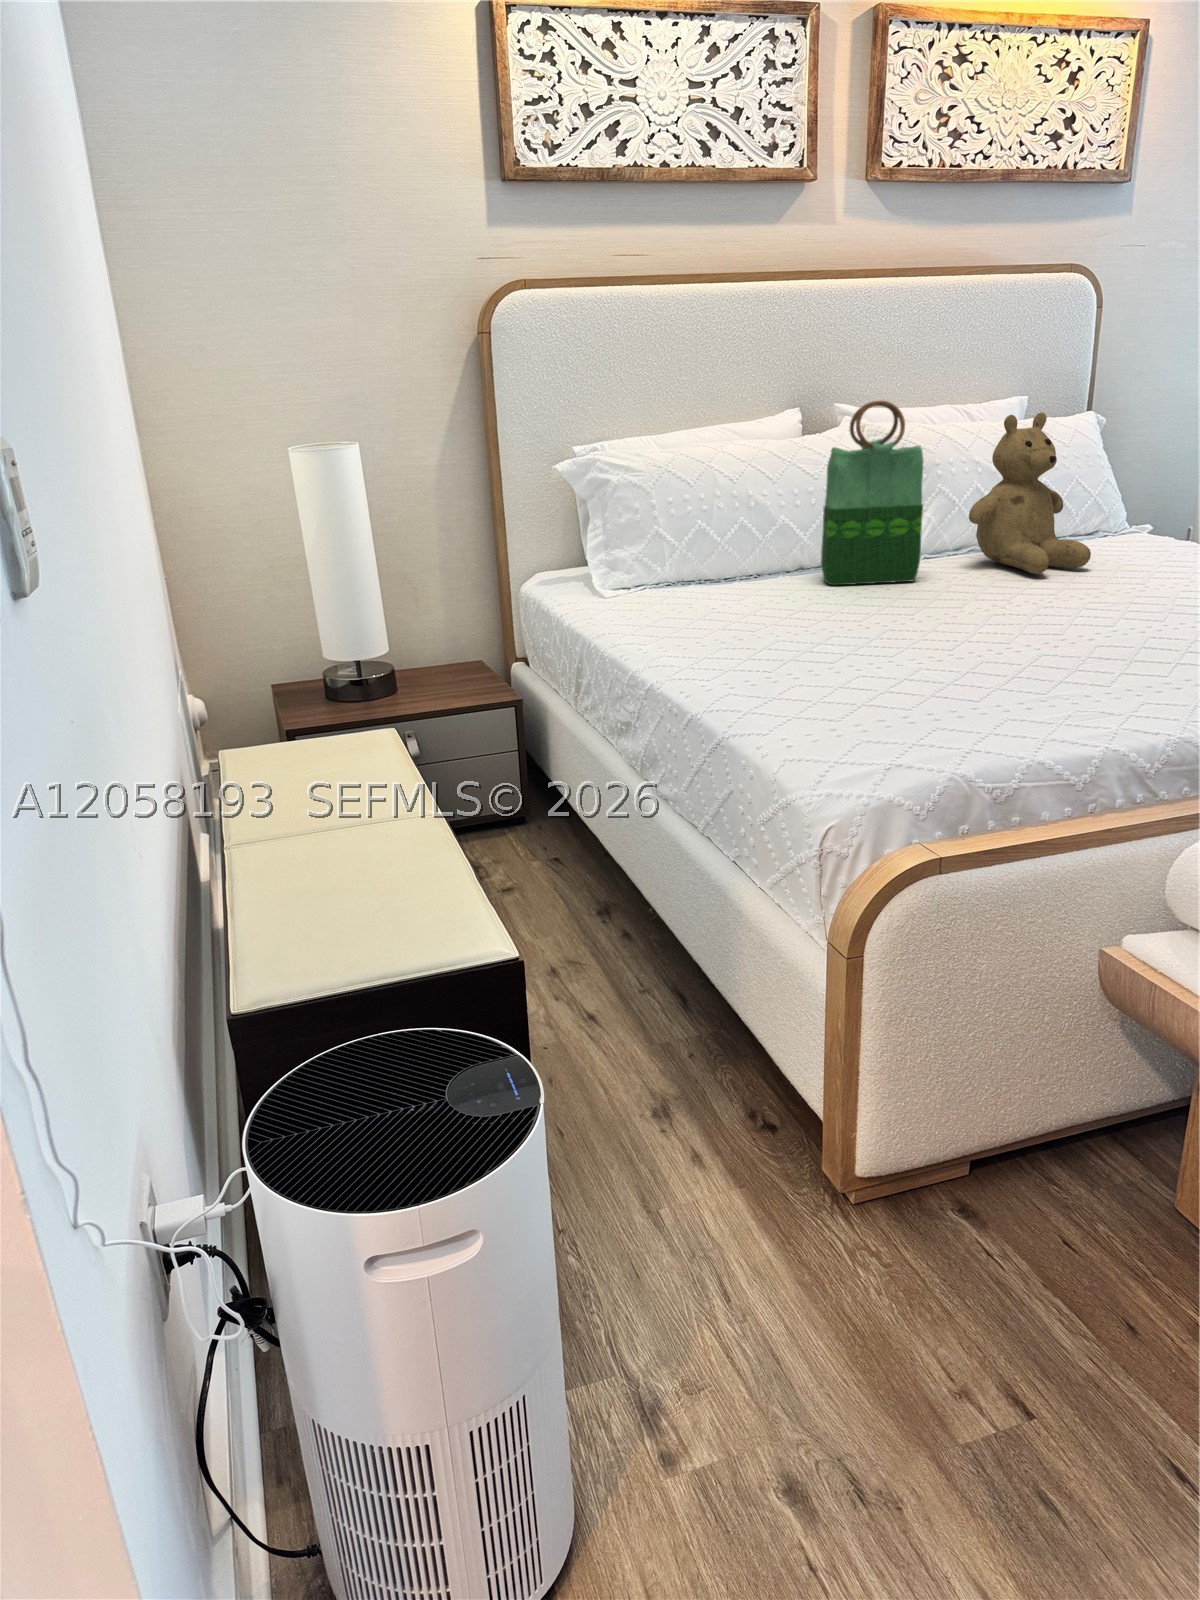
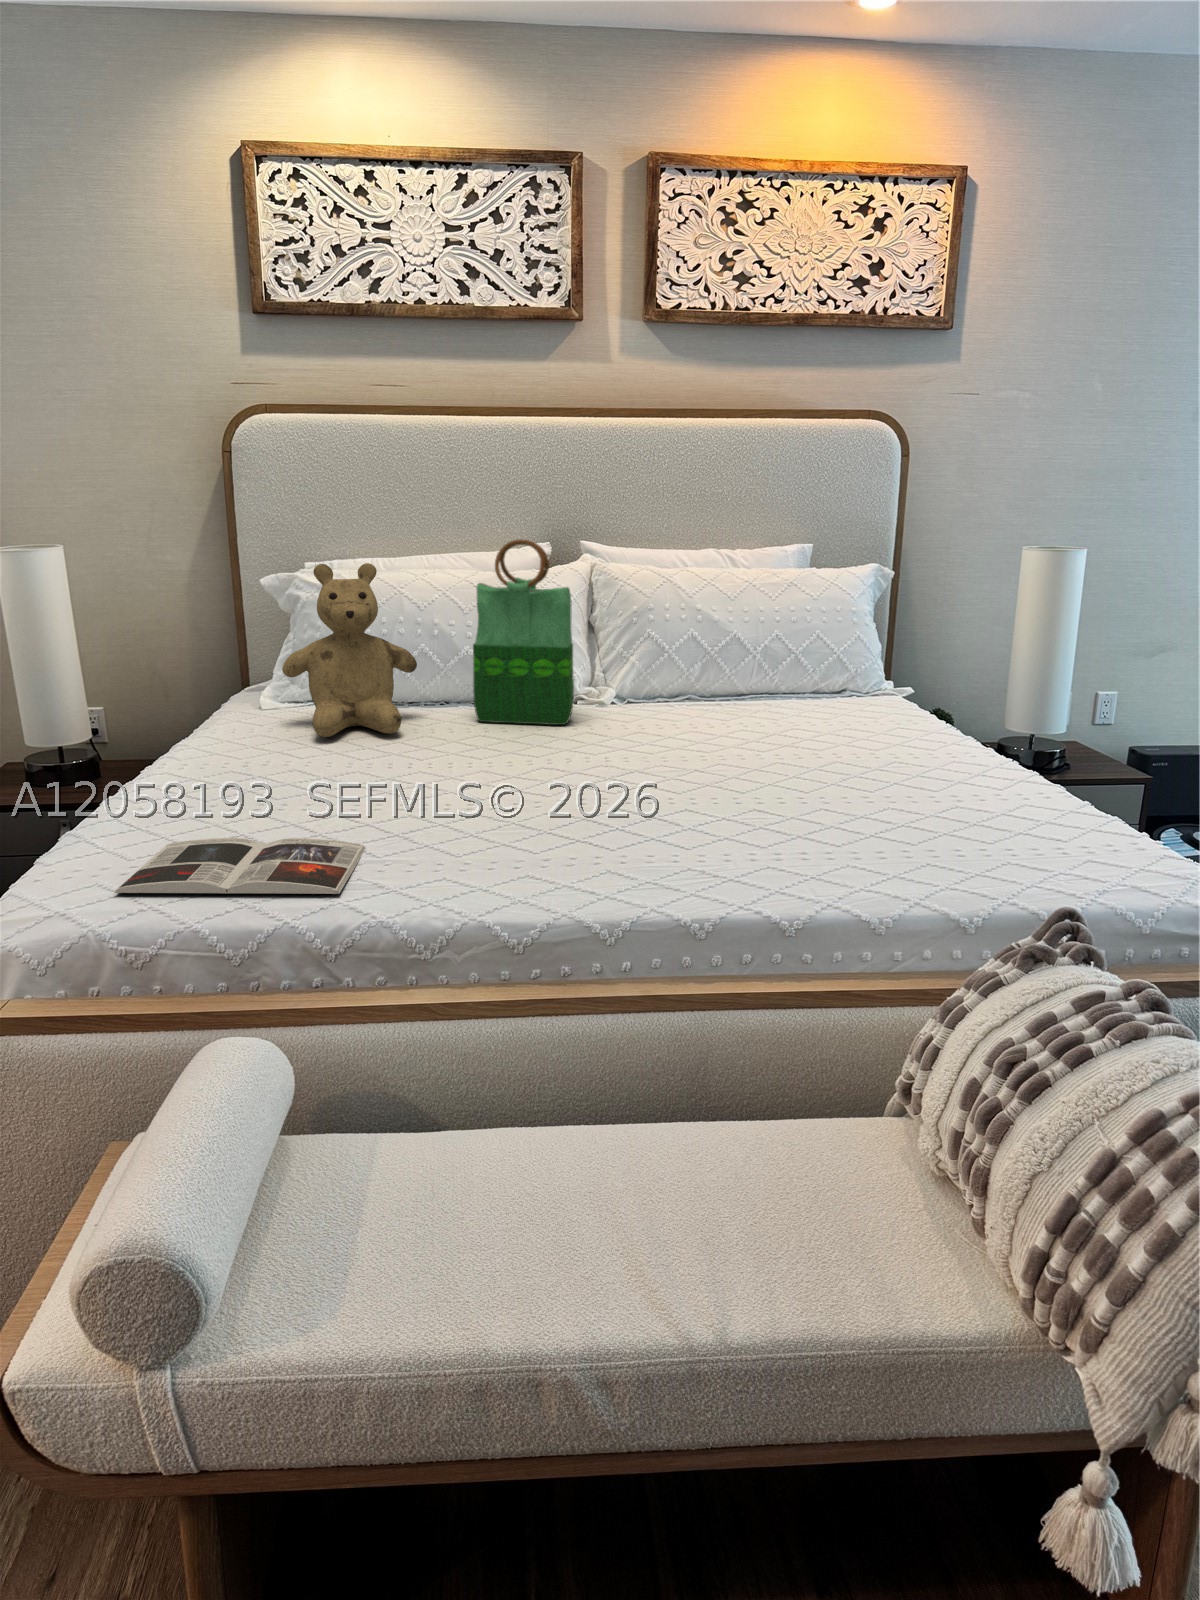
teddy bear: present [969,412,1091,574] -> present [282,563,417,737]
magazine: none [770,690,1015,752] -> present [114,838,366,894]

